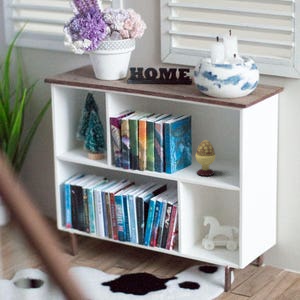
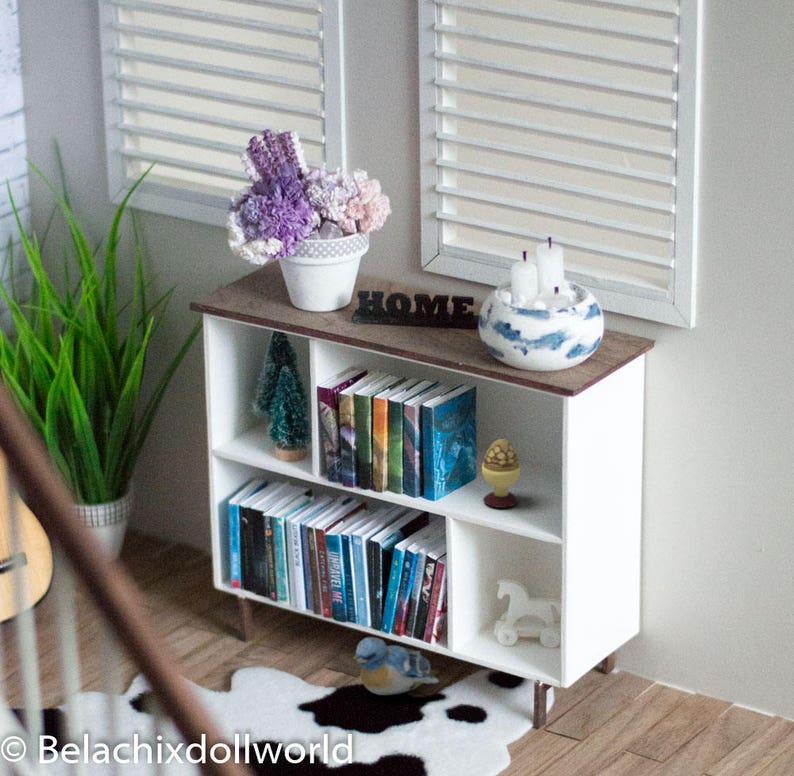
plush toy: none [130,247,174,278] -> present [353,637,439,695]

